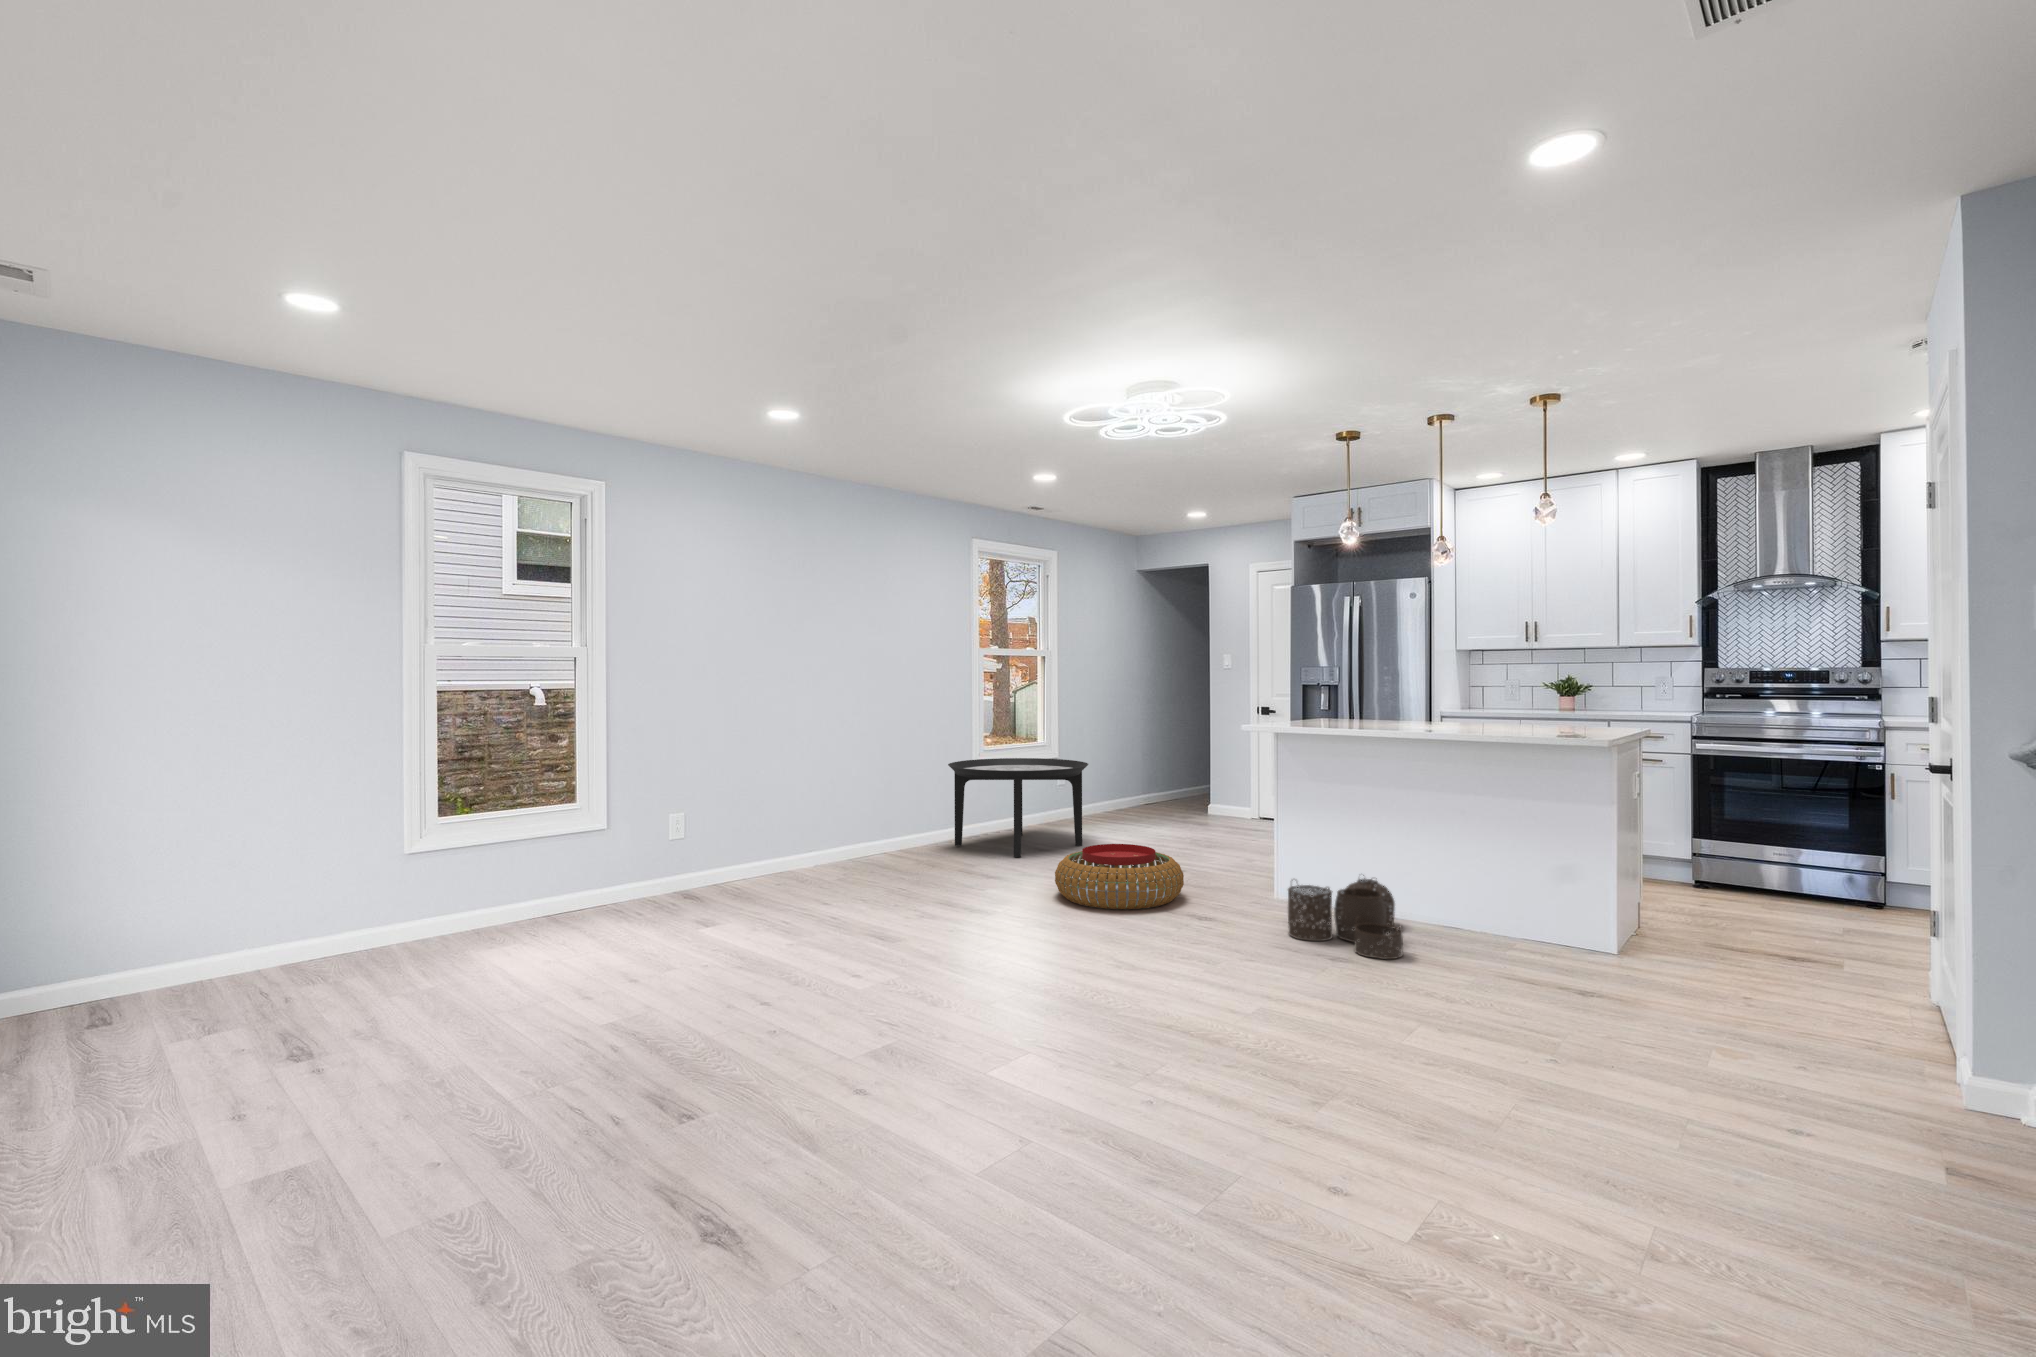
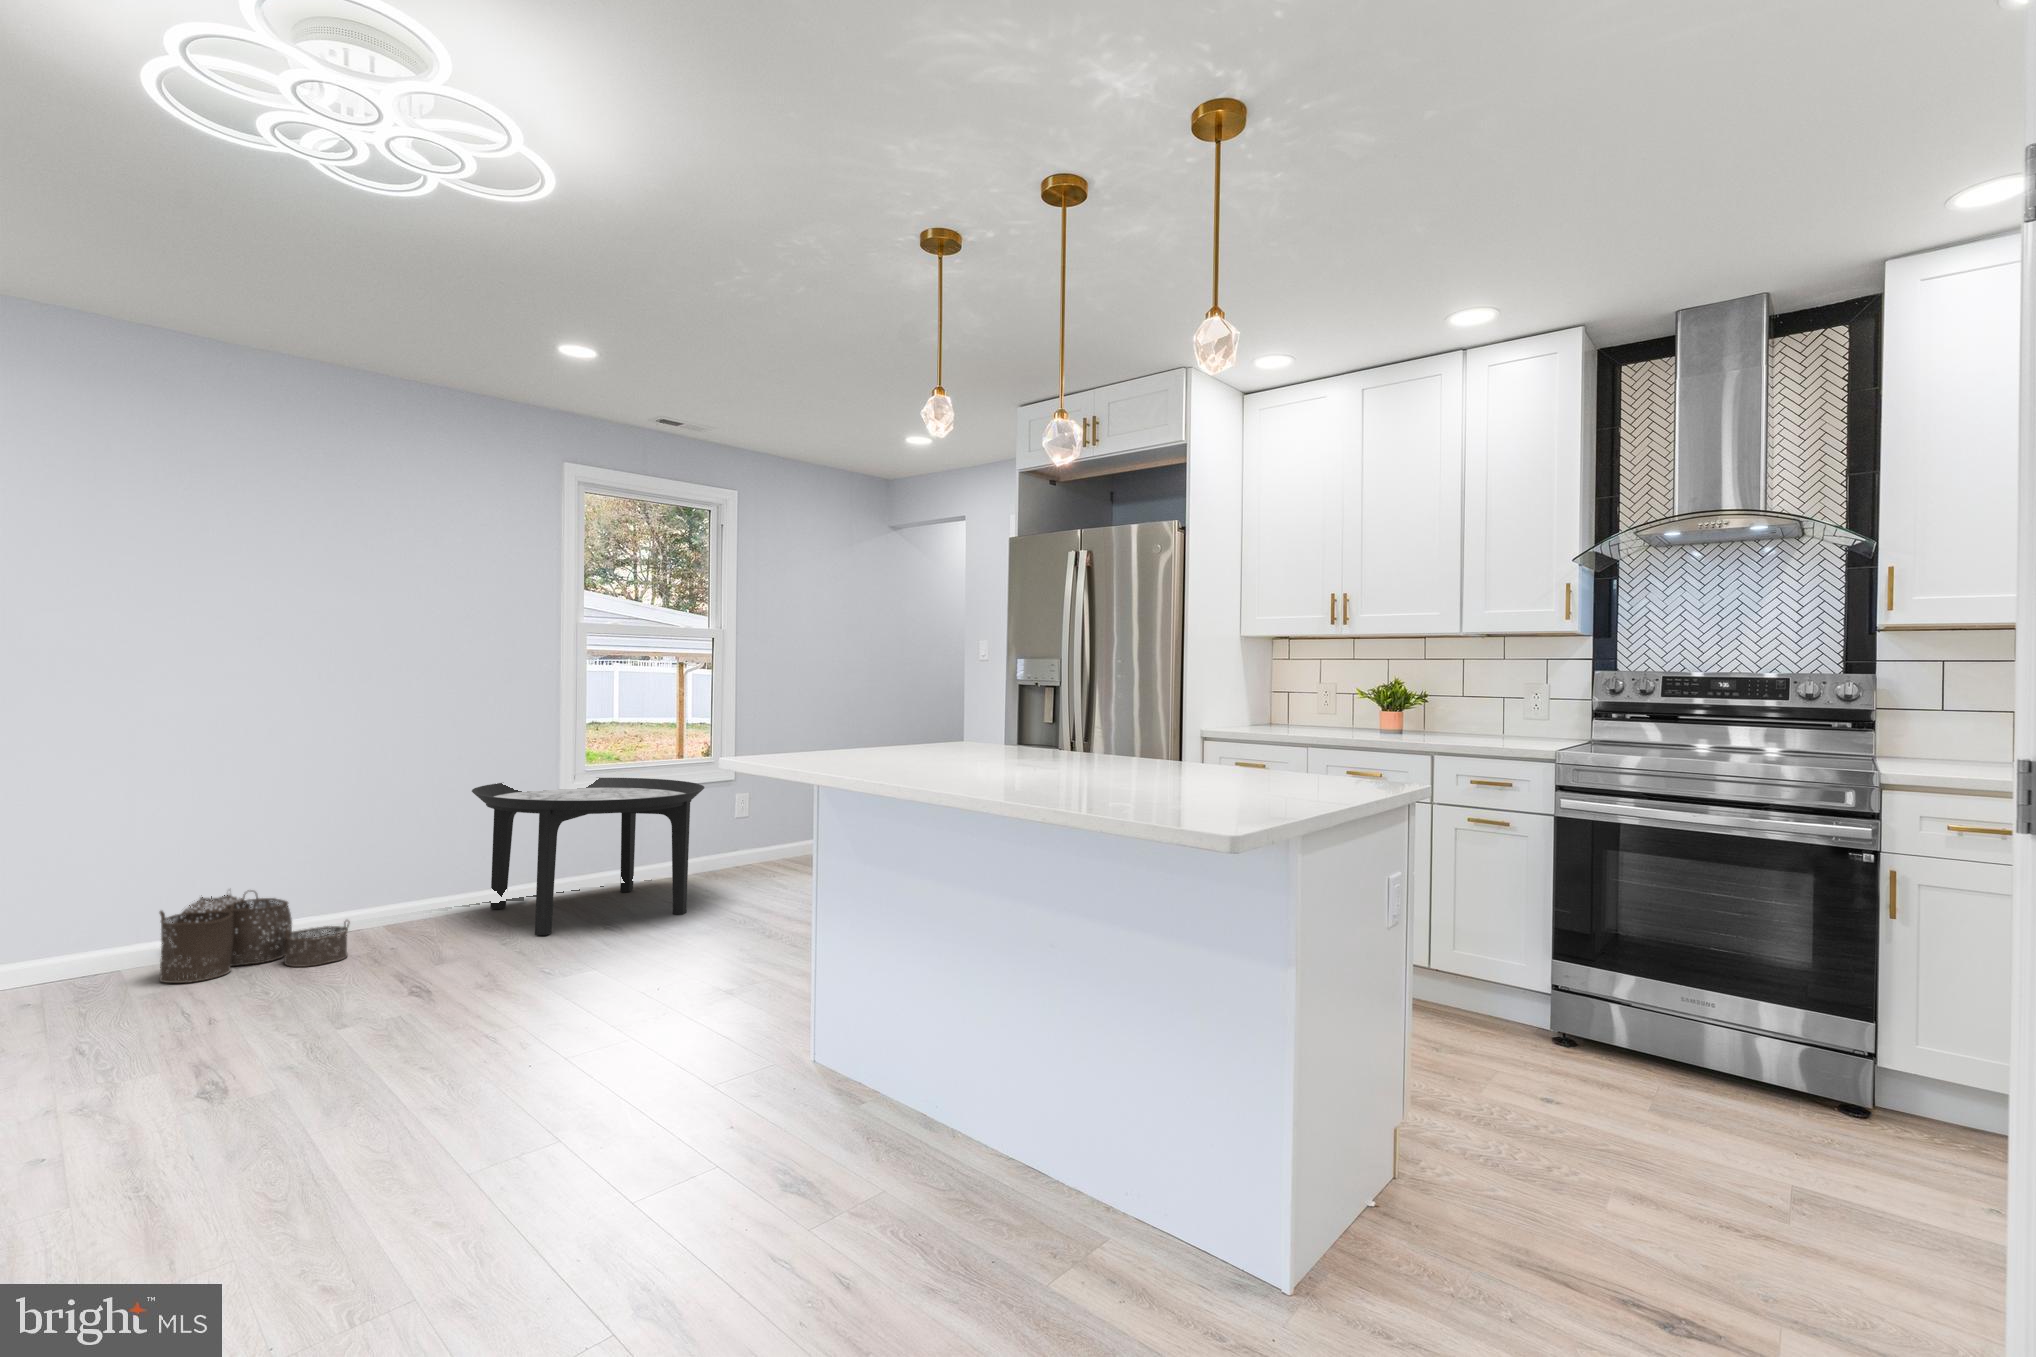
pouf: present [1055,844,1184,909] -> none [411,937,666,1074]
woven basket: present [1288,875,1403,959] -> present [160,890,349,983]

